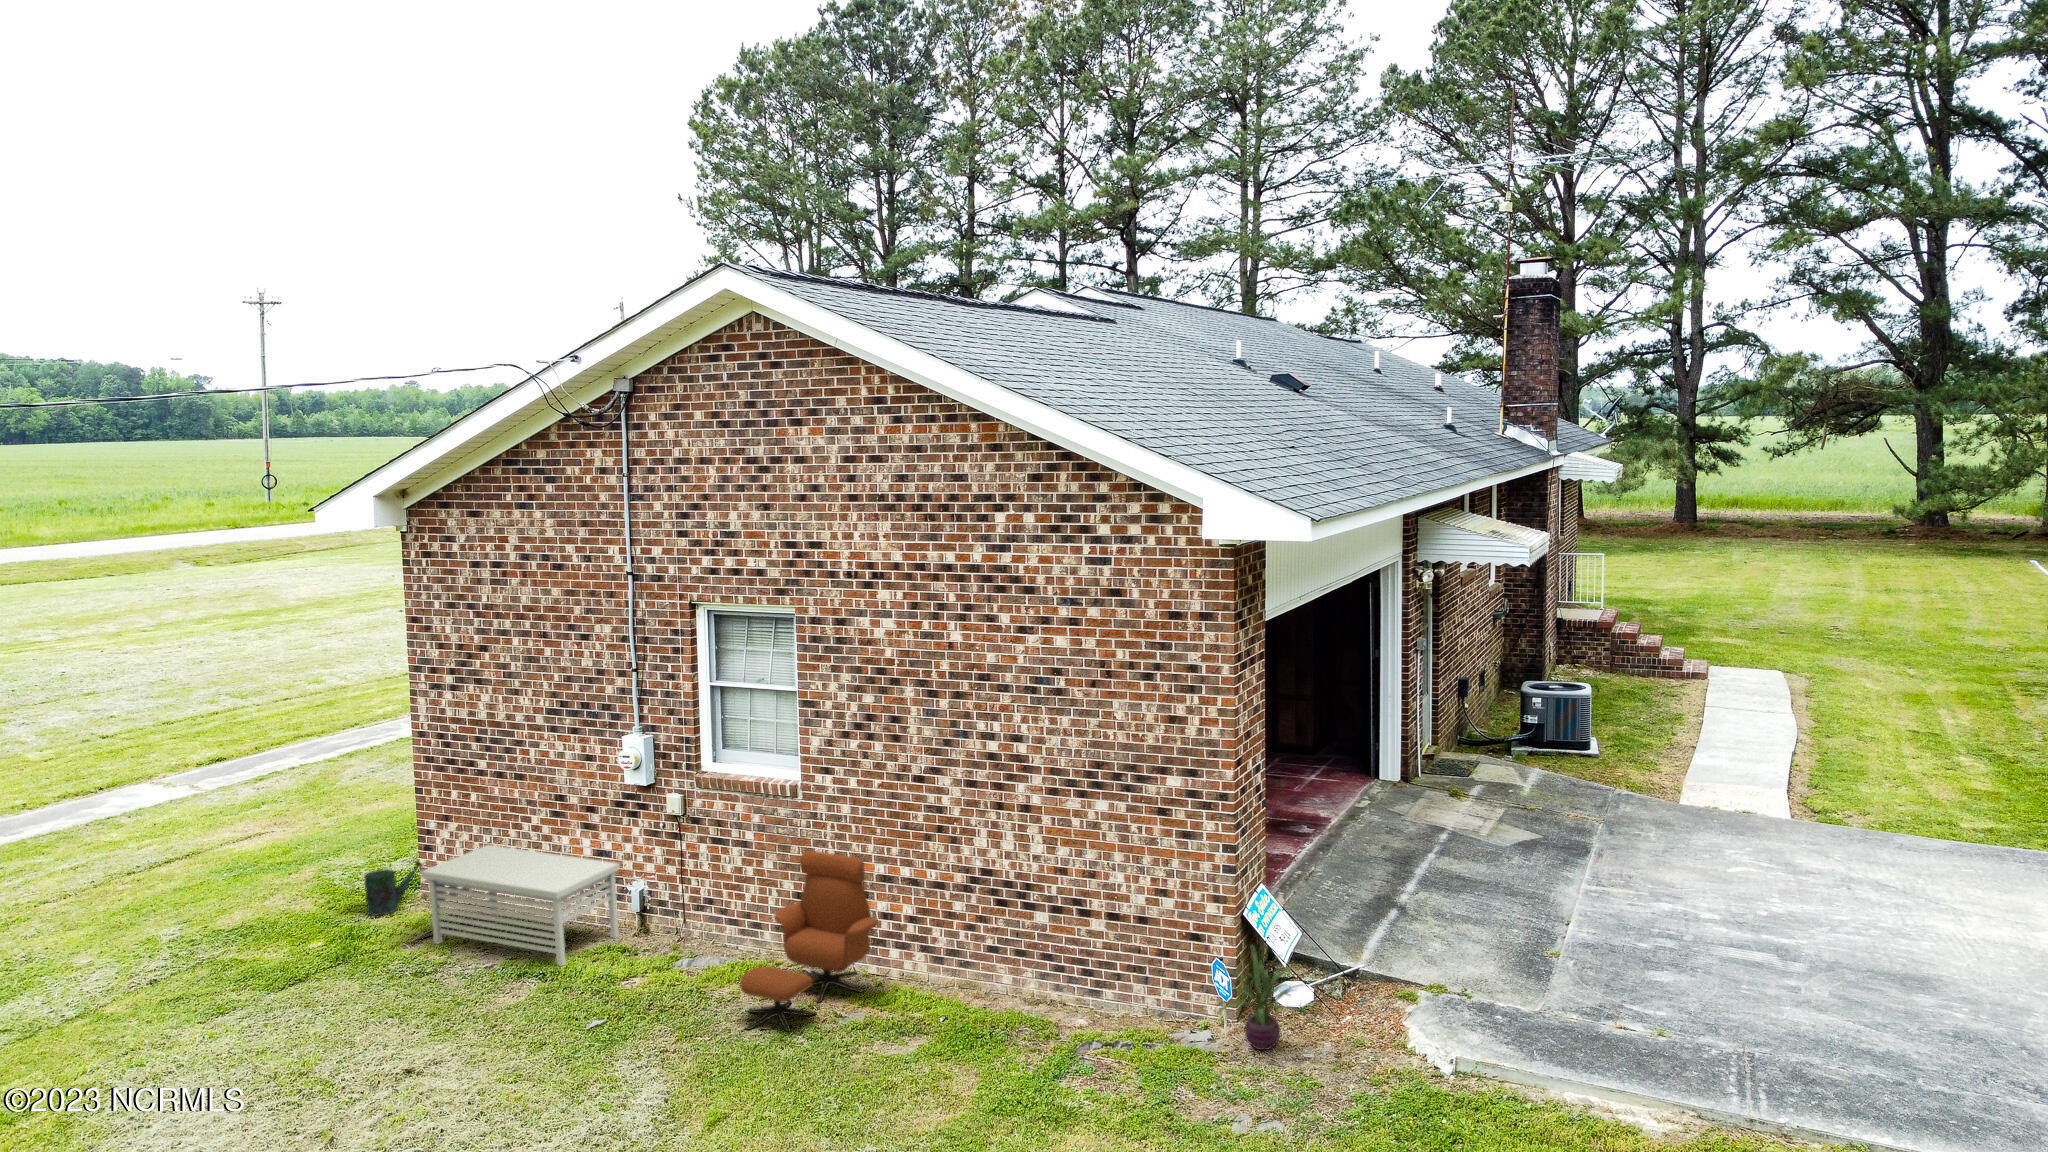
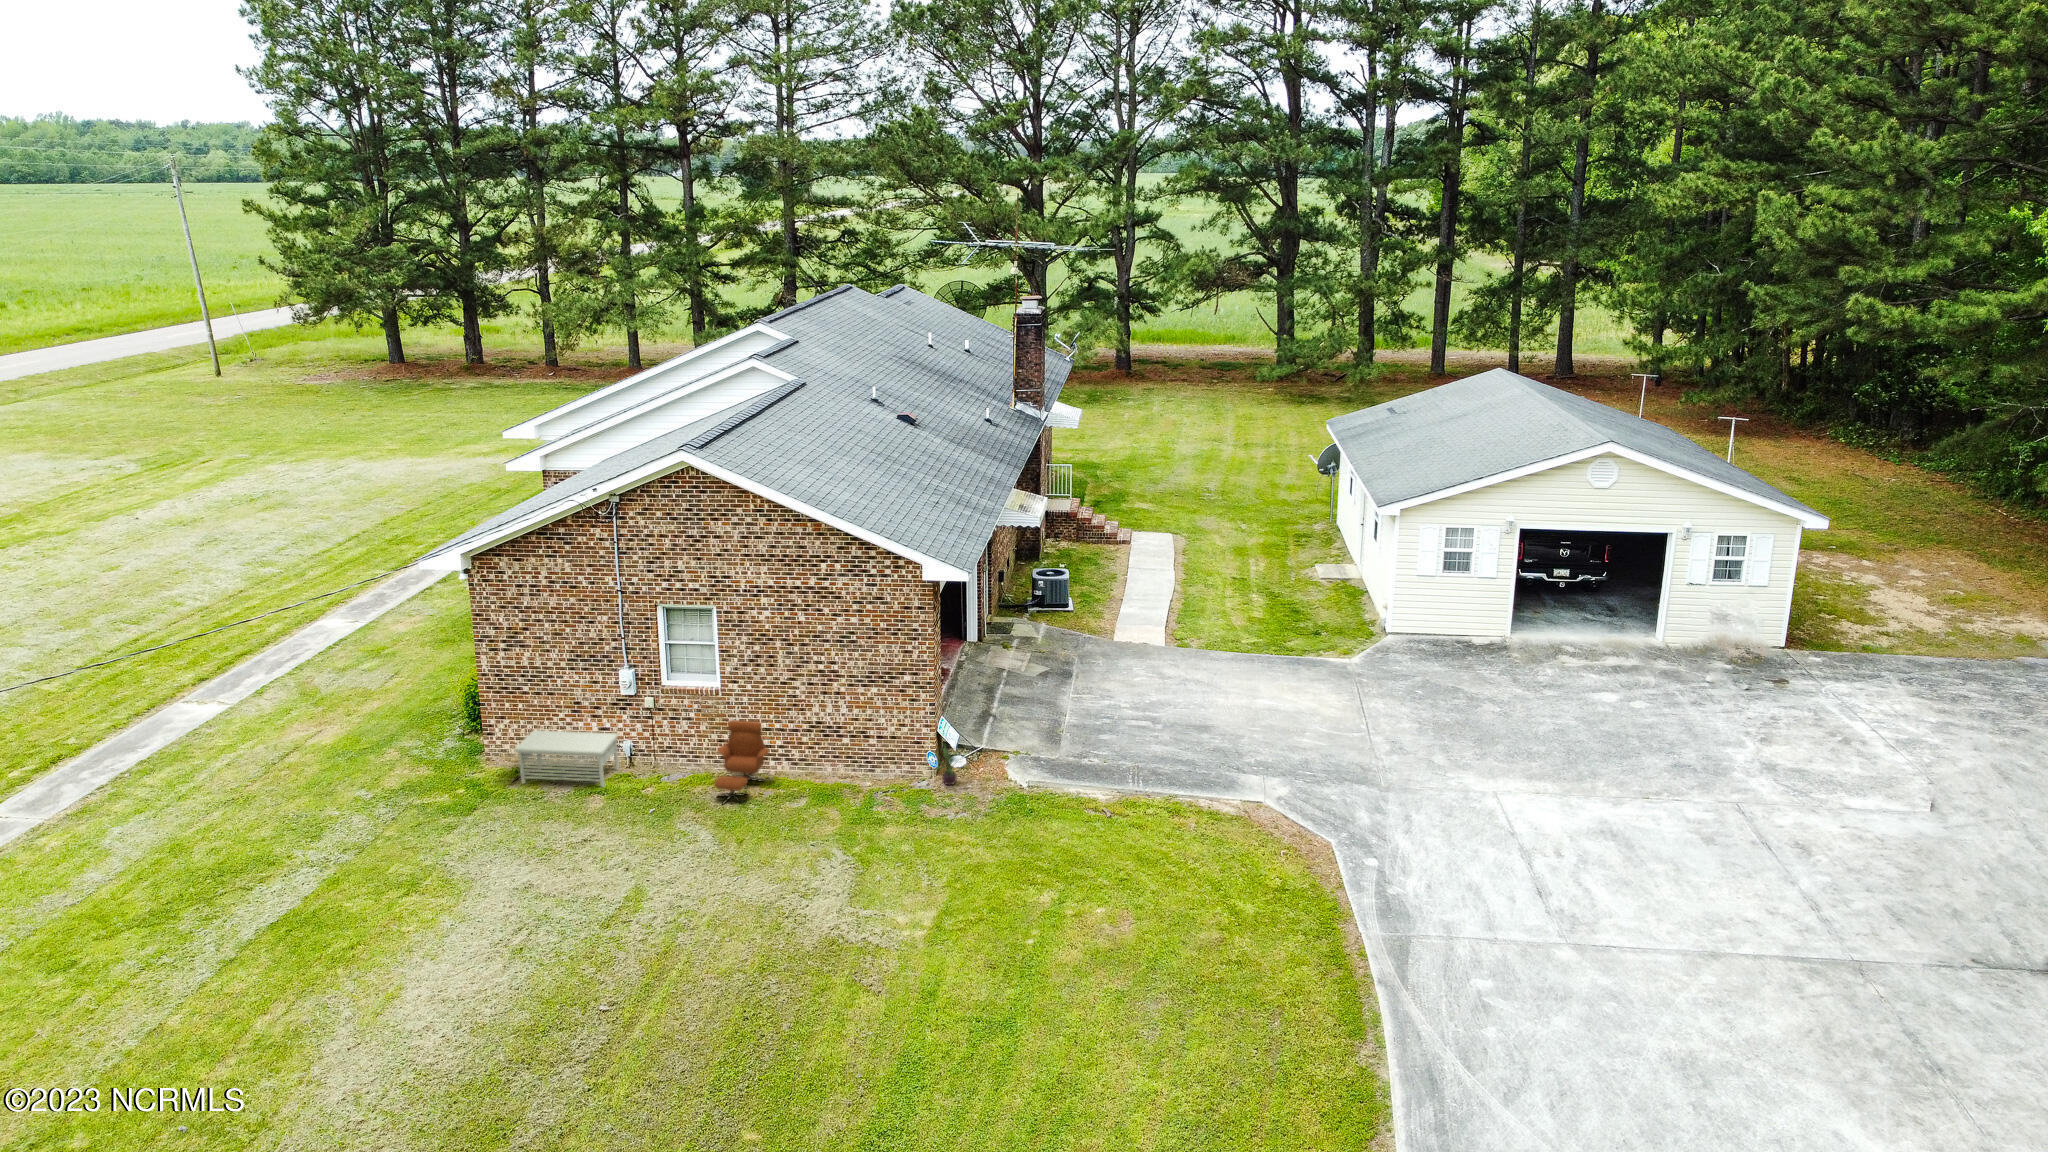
watering can: present [353,861,423,916] -> none [456,742,490,773]

